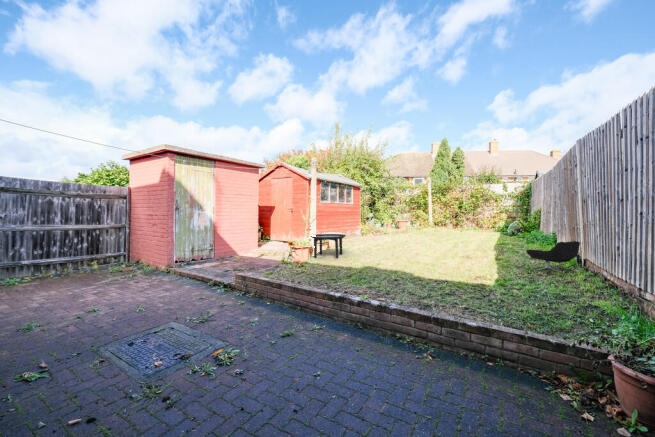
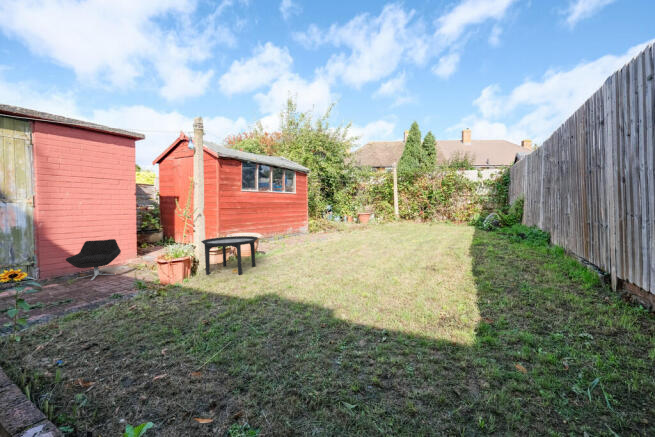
lounge chair: present [526,241,580,272] -> present [66,239,121,280]

